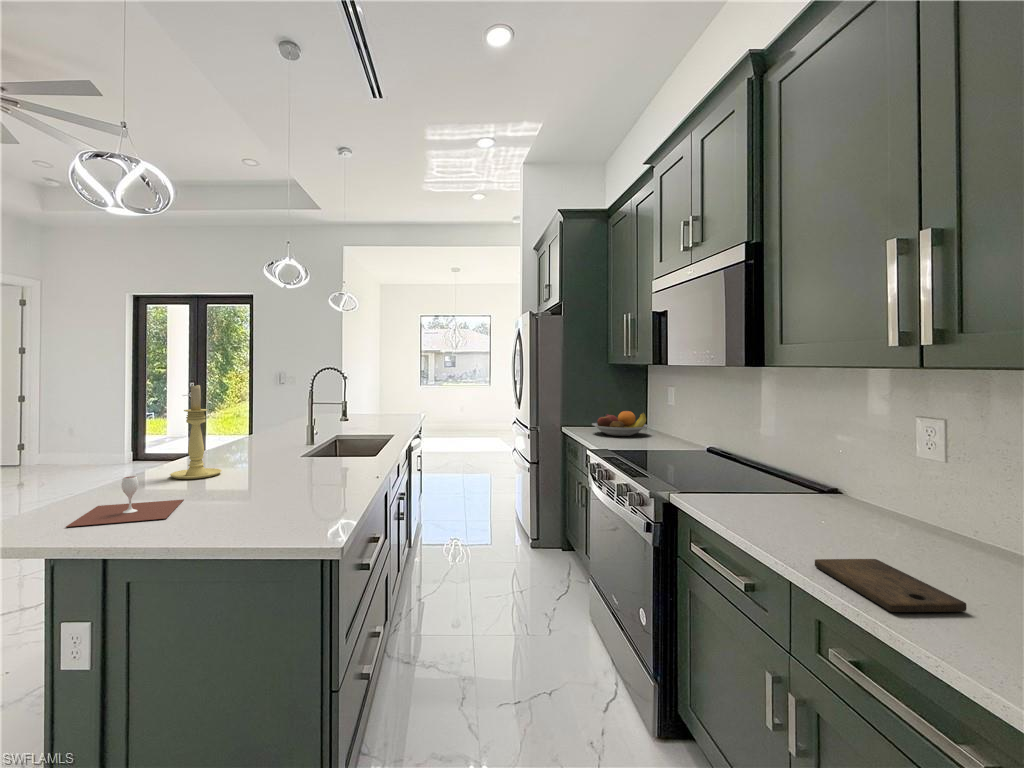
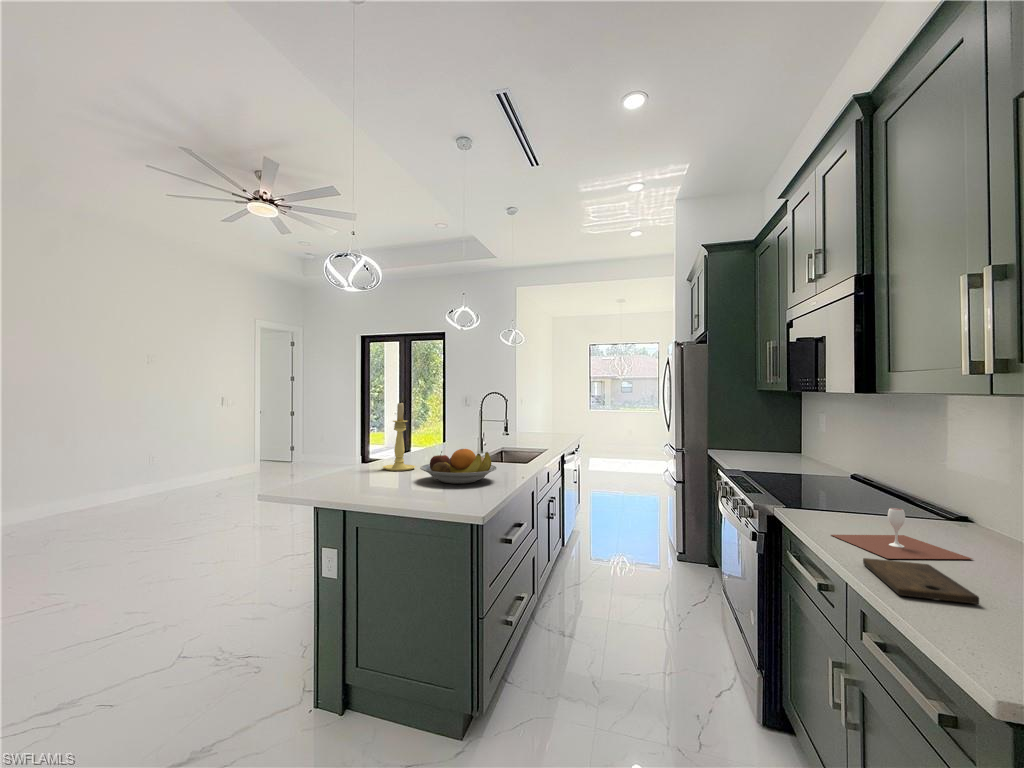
fruit bowl: present [592,411,648,436] -> present [420,449,497,484]
wine glass: present [66,476,183,527] -> present [832,508,972,559]

